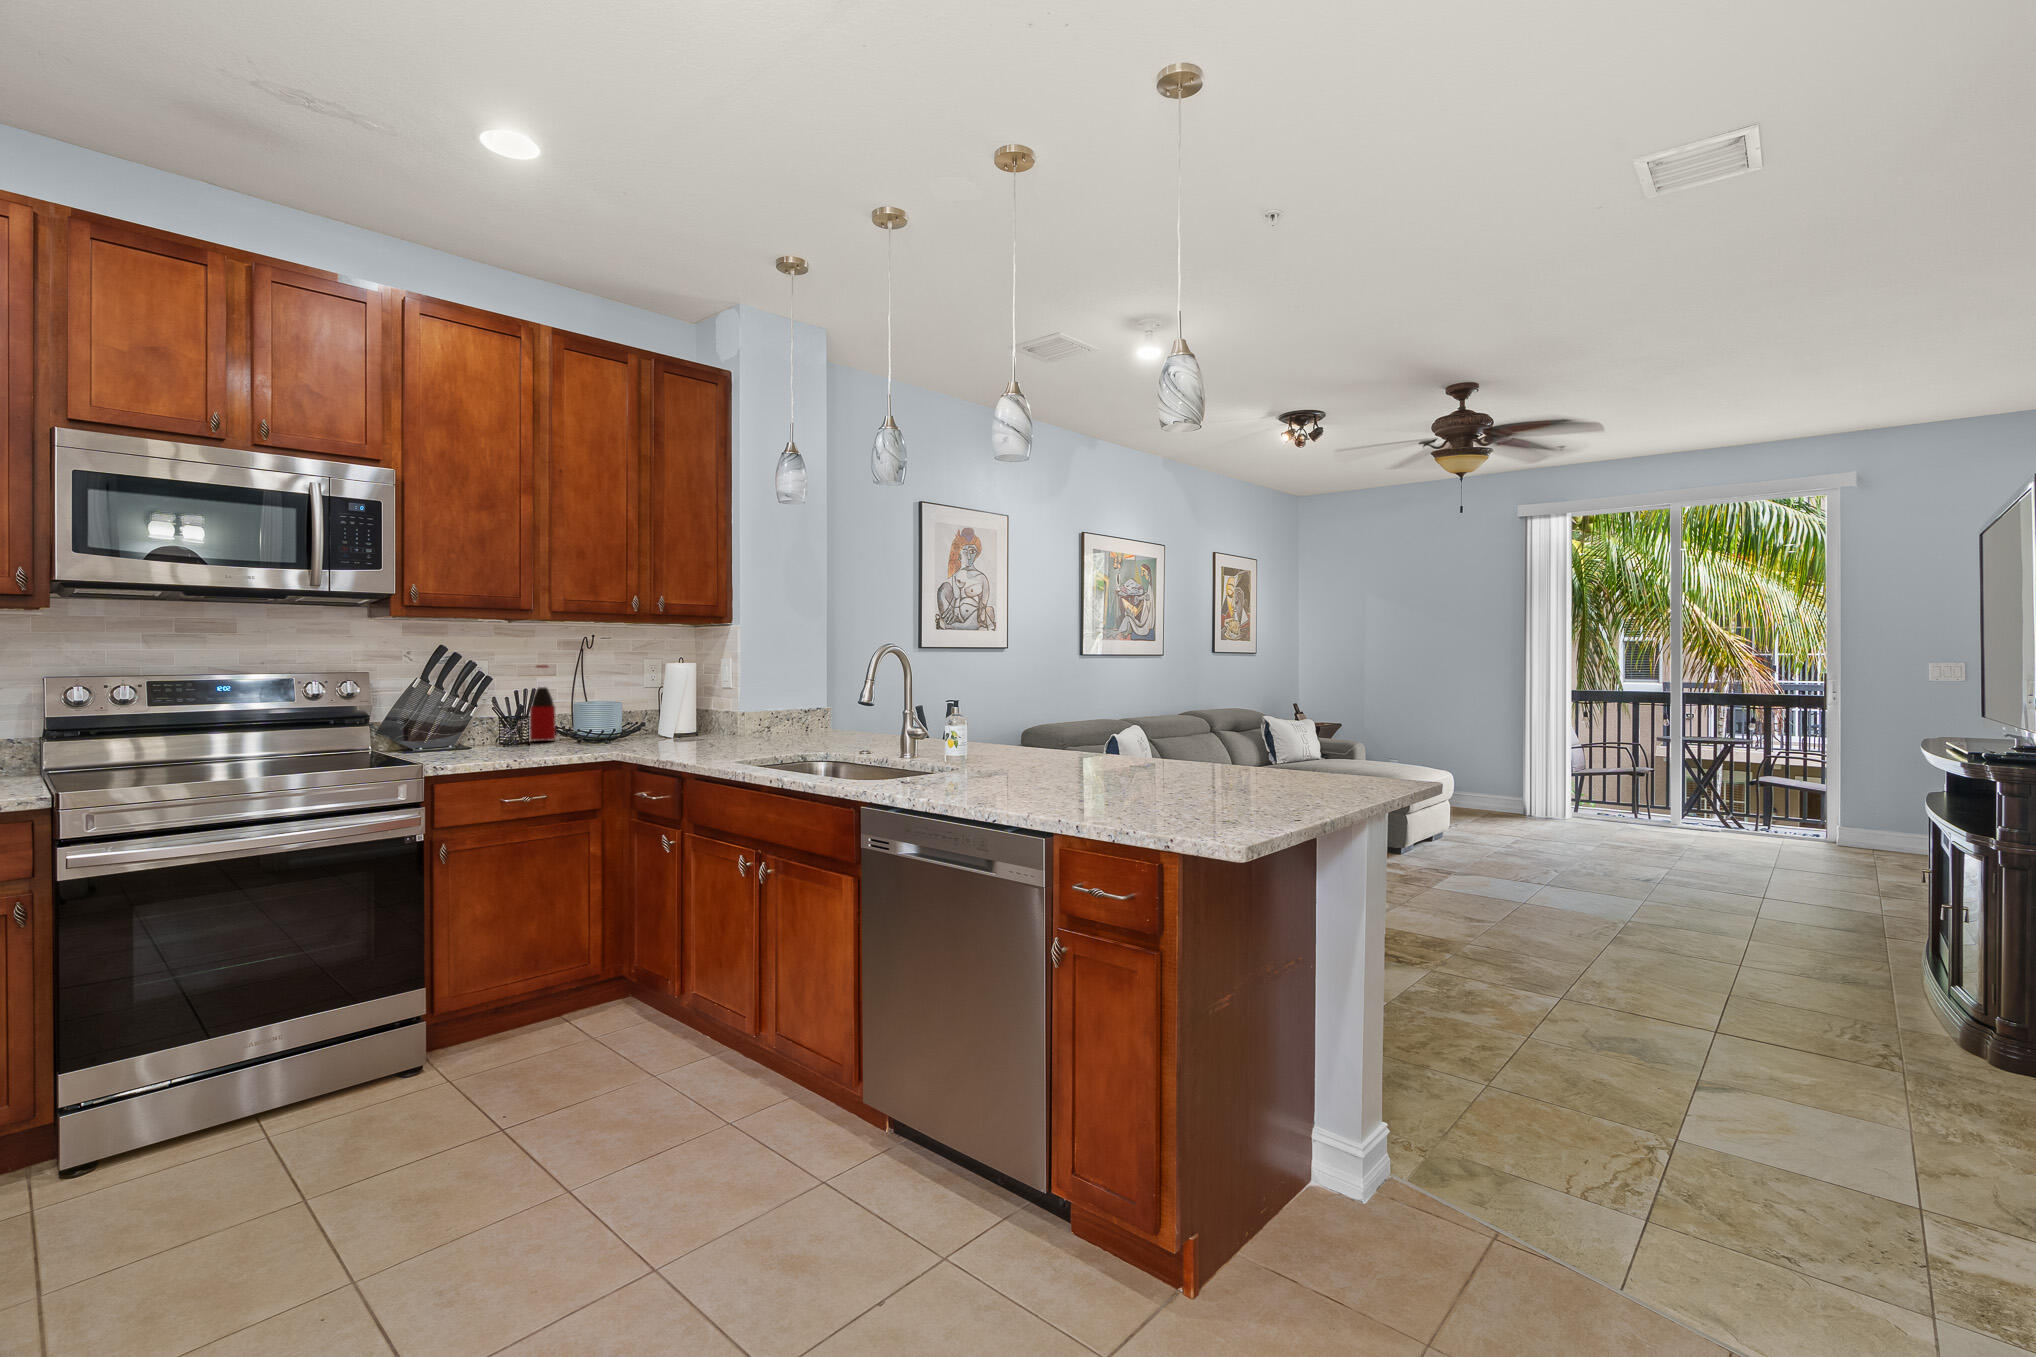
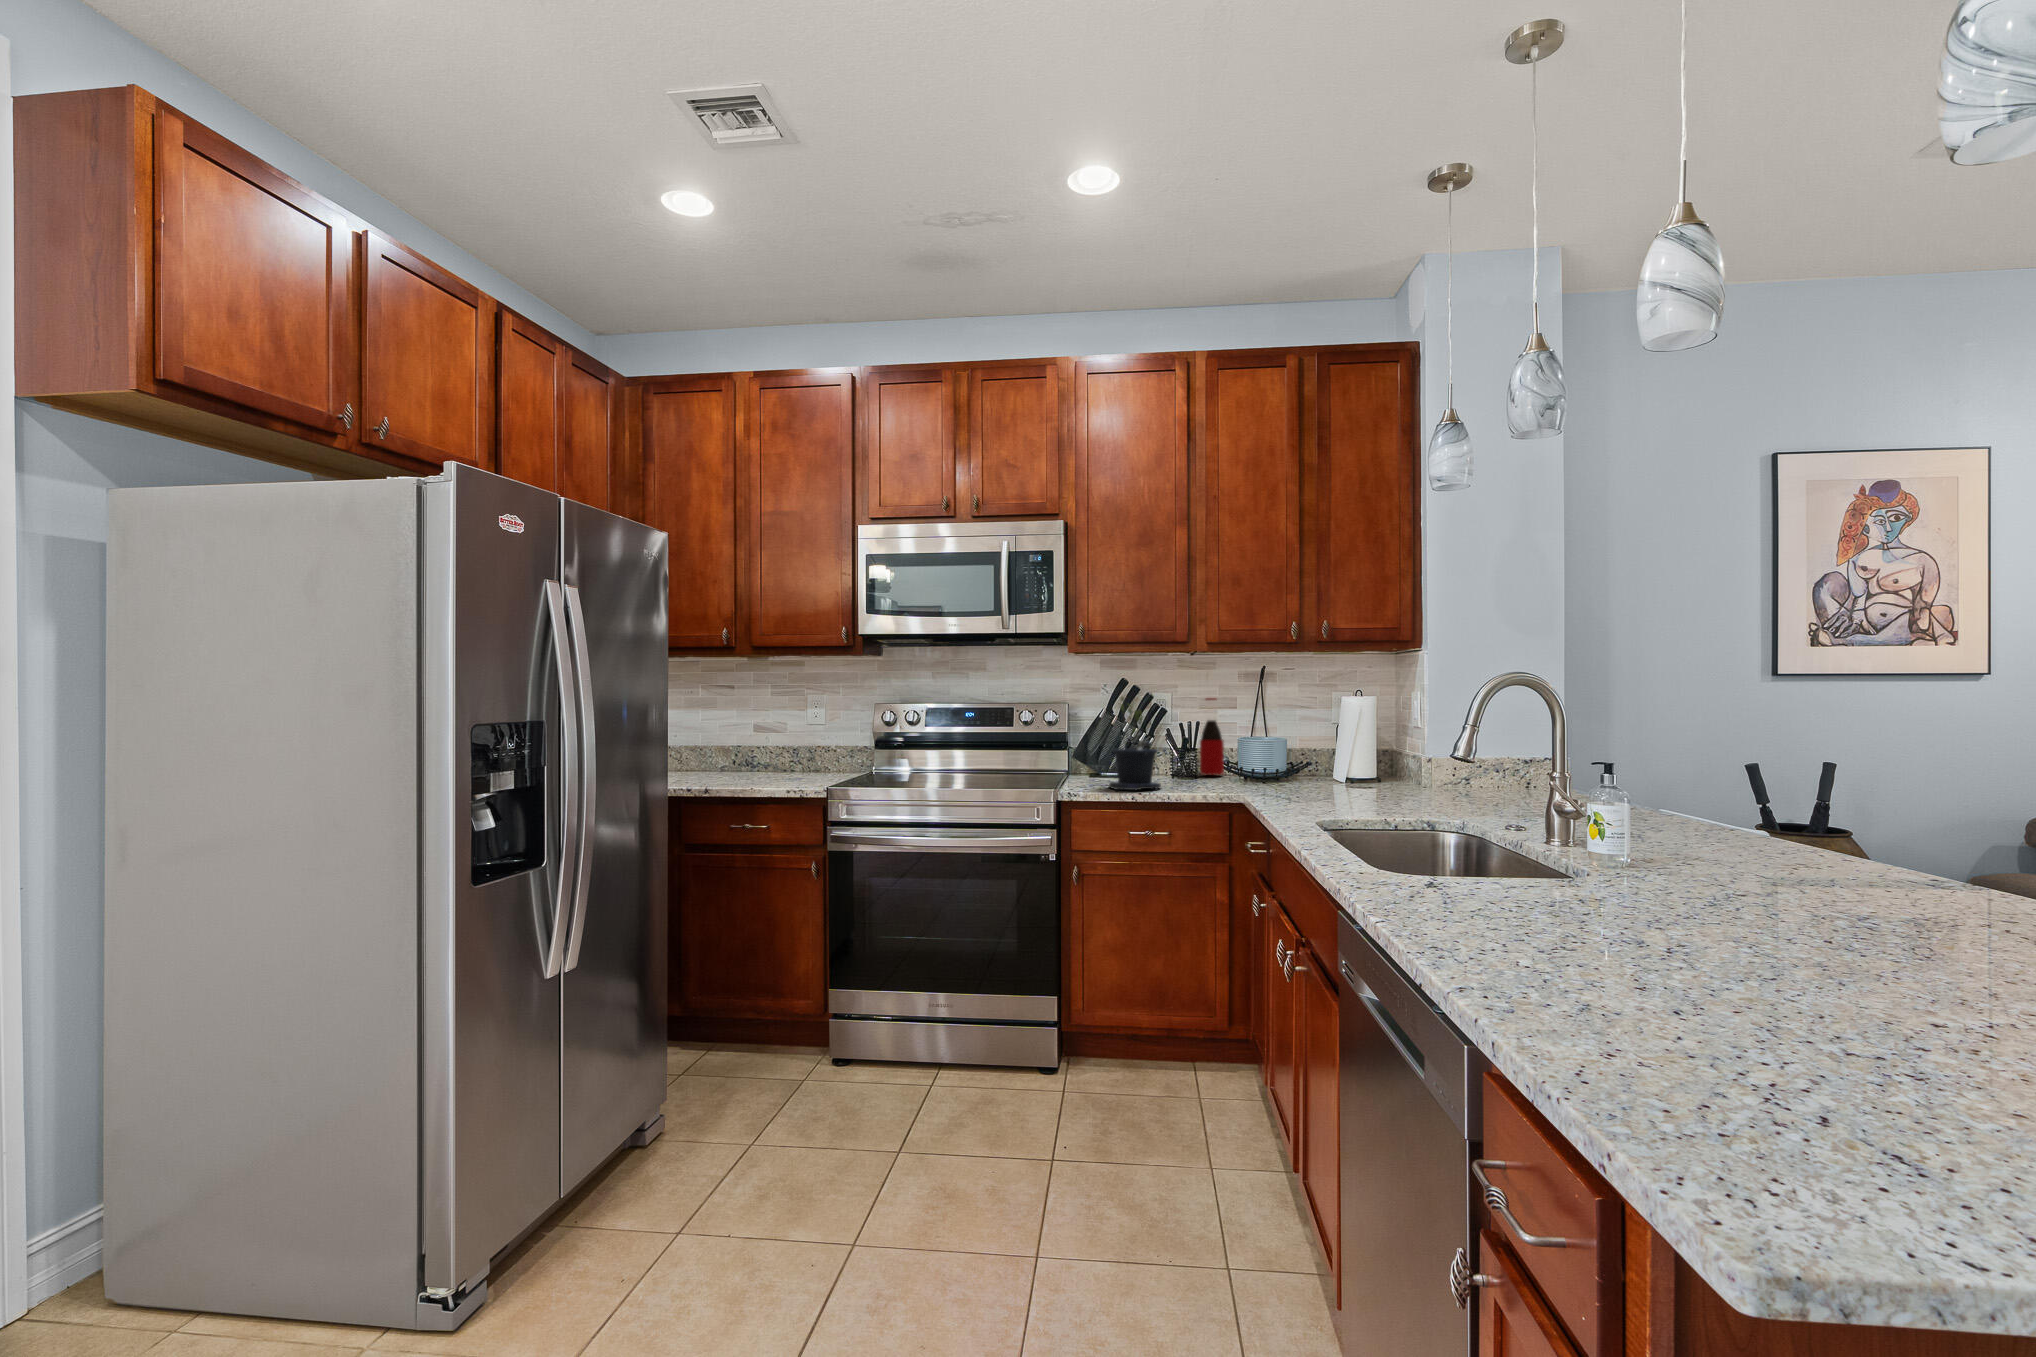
potted plant: none [463,663,527,759] -> present [1109,696,1161,790]

